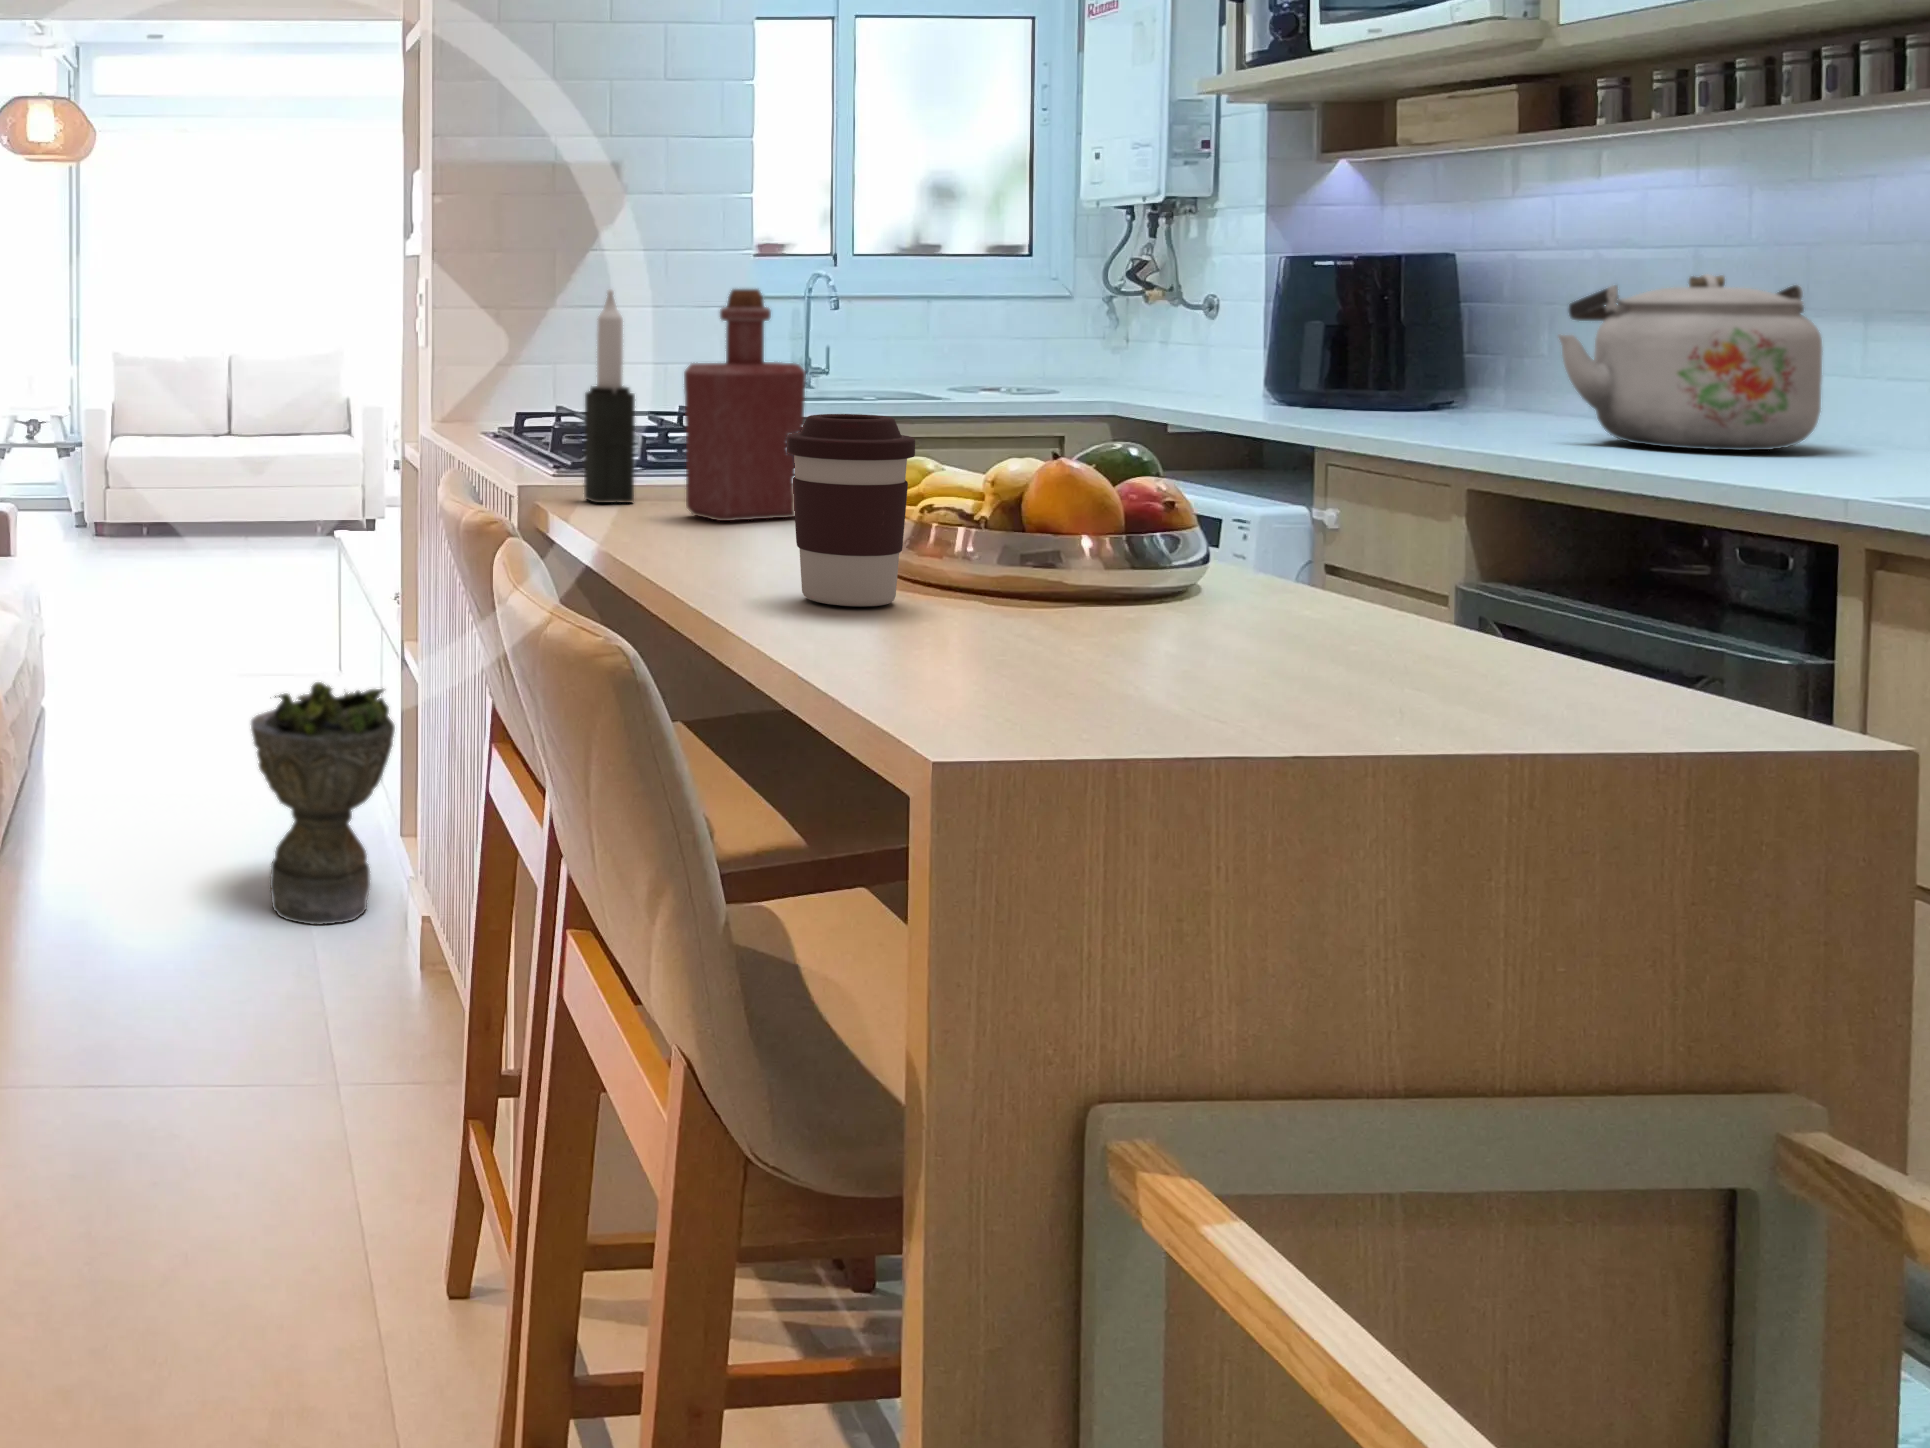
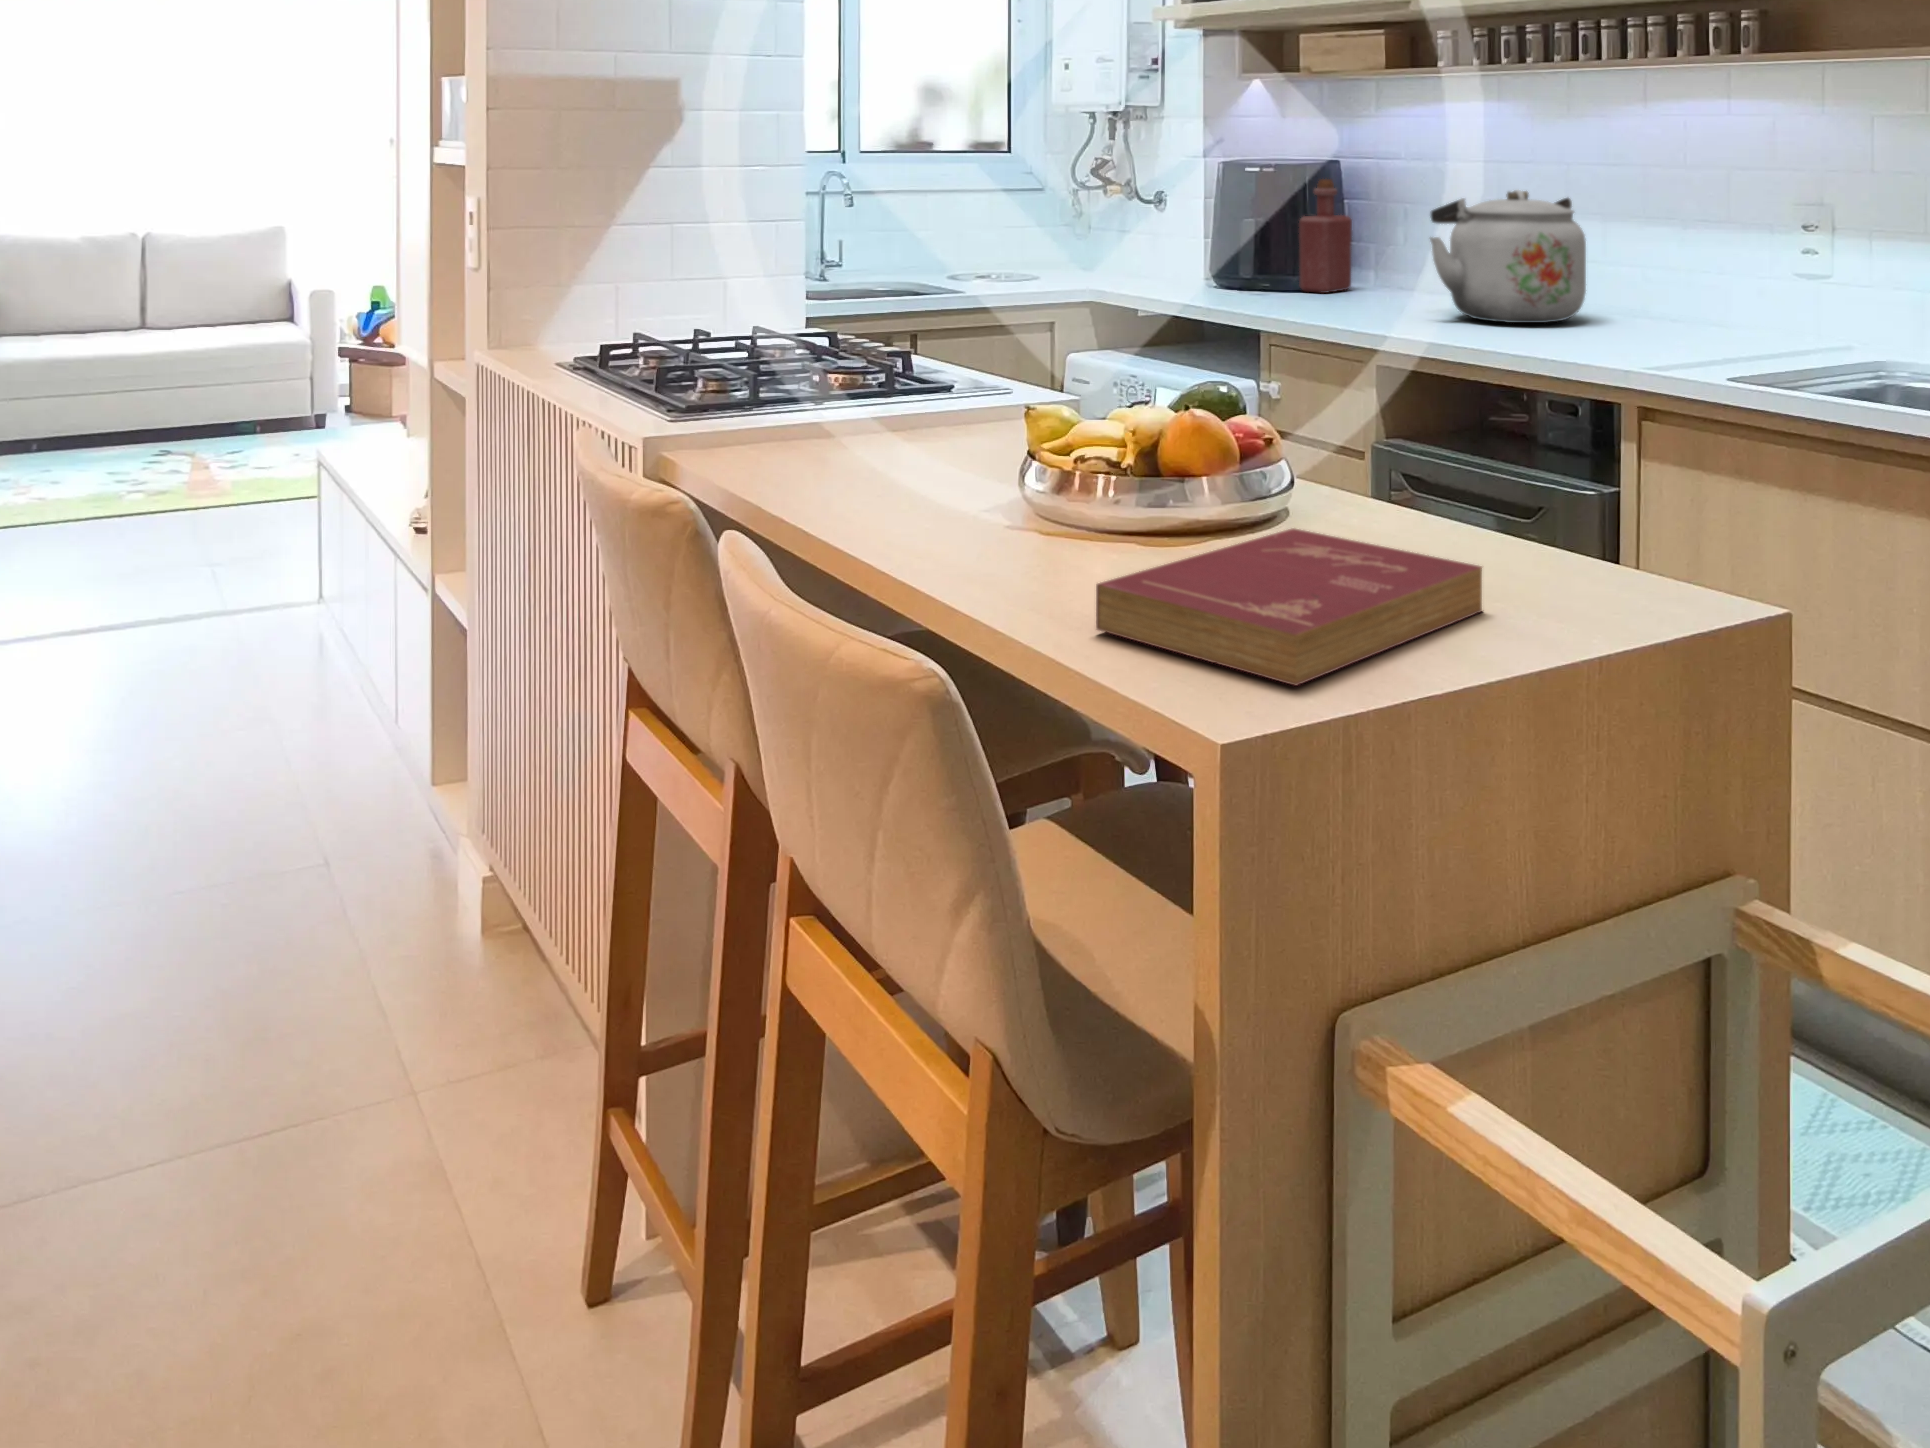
bottle: present [684,289,806,521] -> present [1299,179,1352,293]
candle: present [584,290,635,503] -> none [718,235,769,451]
coffee cup: present [787,414,915,606] -> none [992,384,1106,570]
book: none [852,583,1357,712] -> present [1096,528,1482,686]
planter: present [251,682,395,925] -> none [269,630,442,907]

